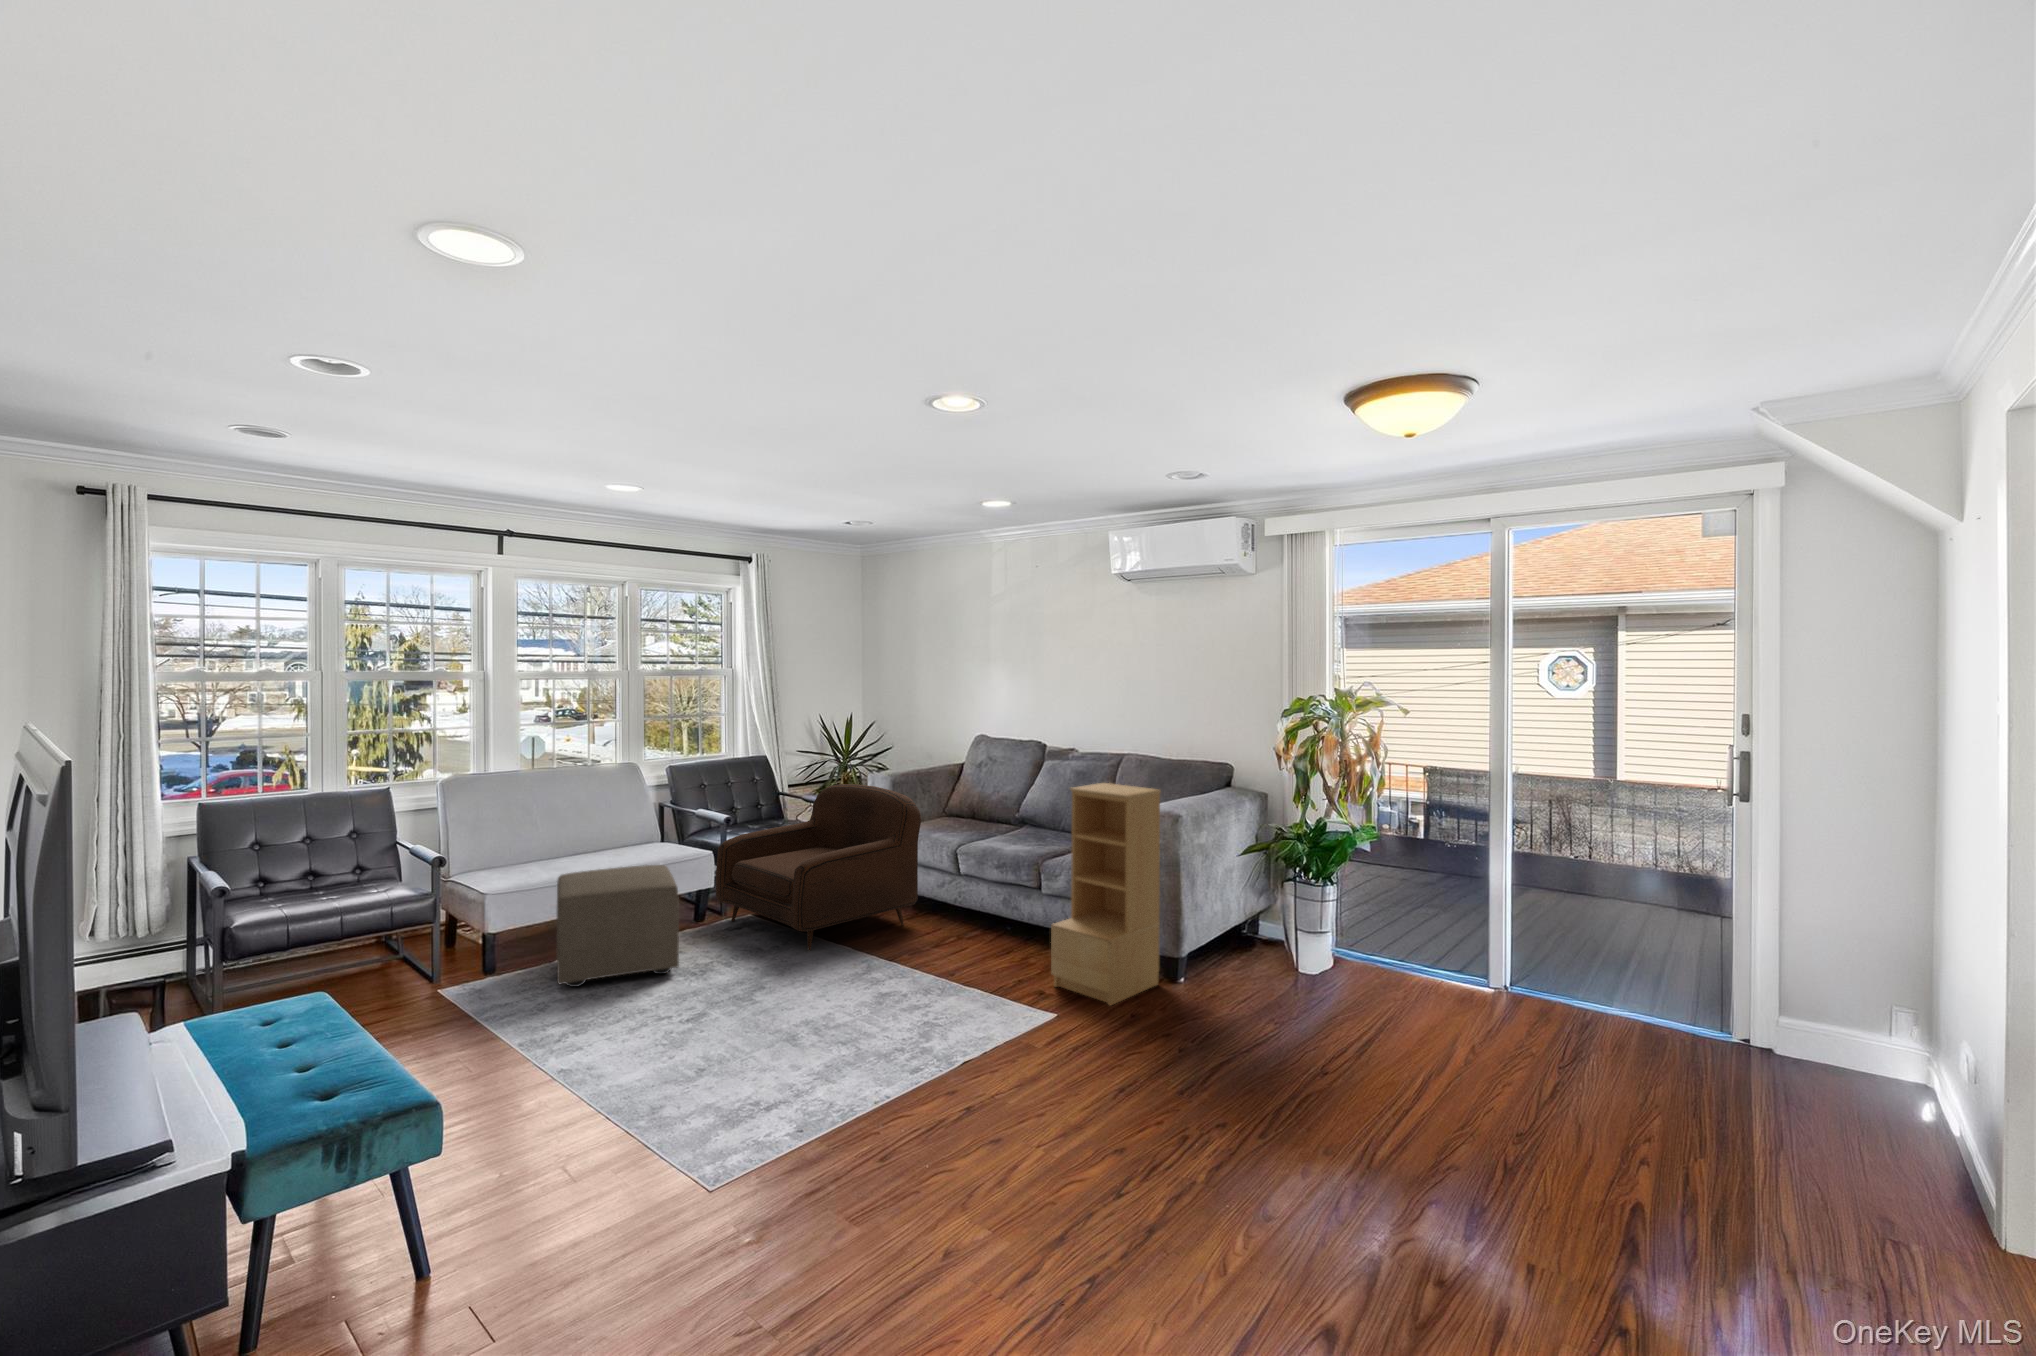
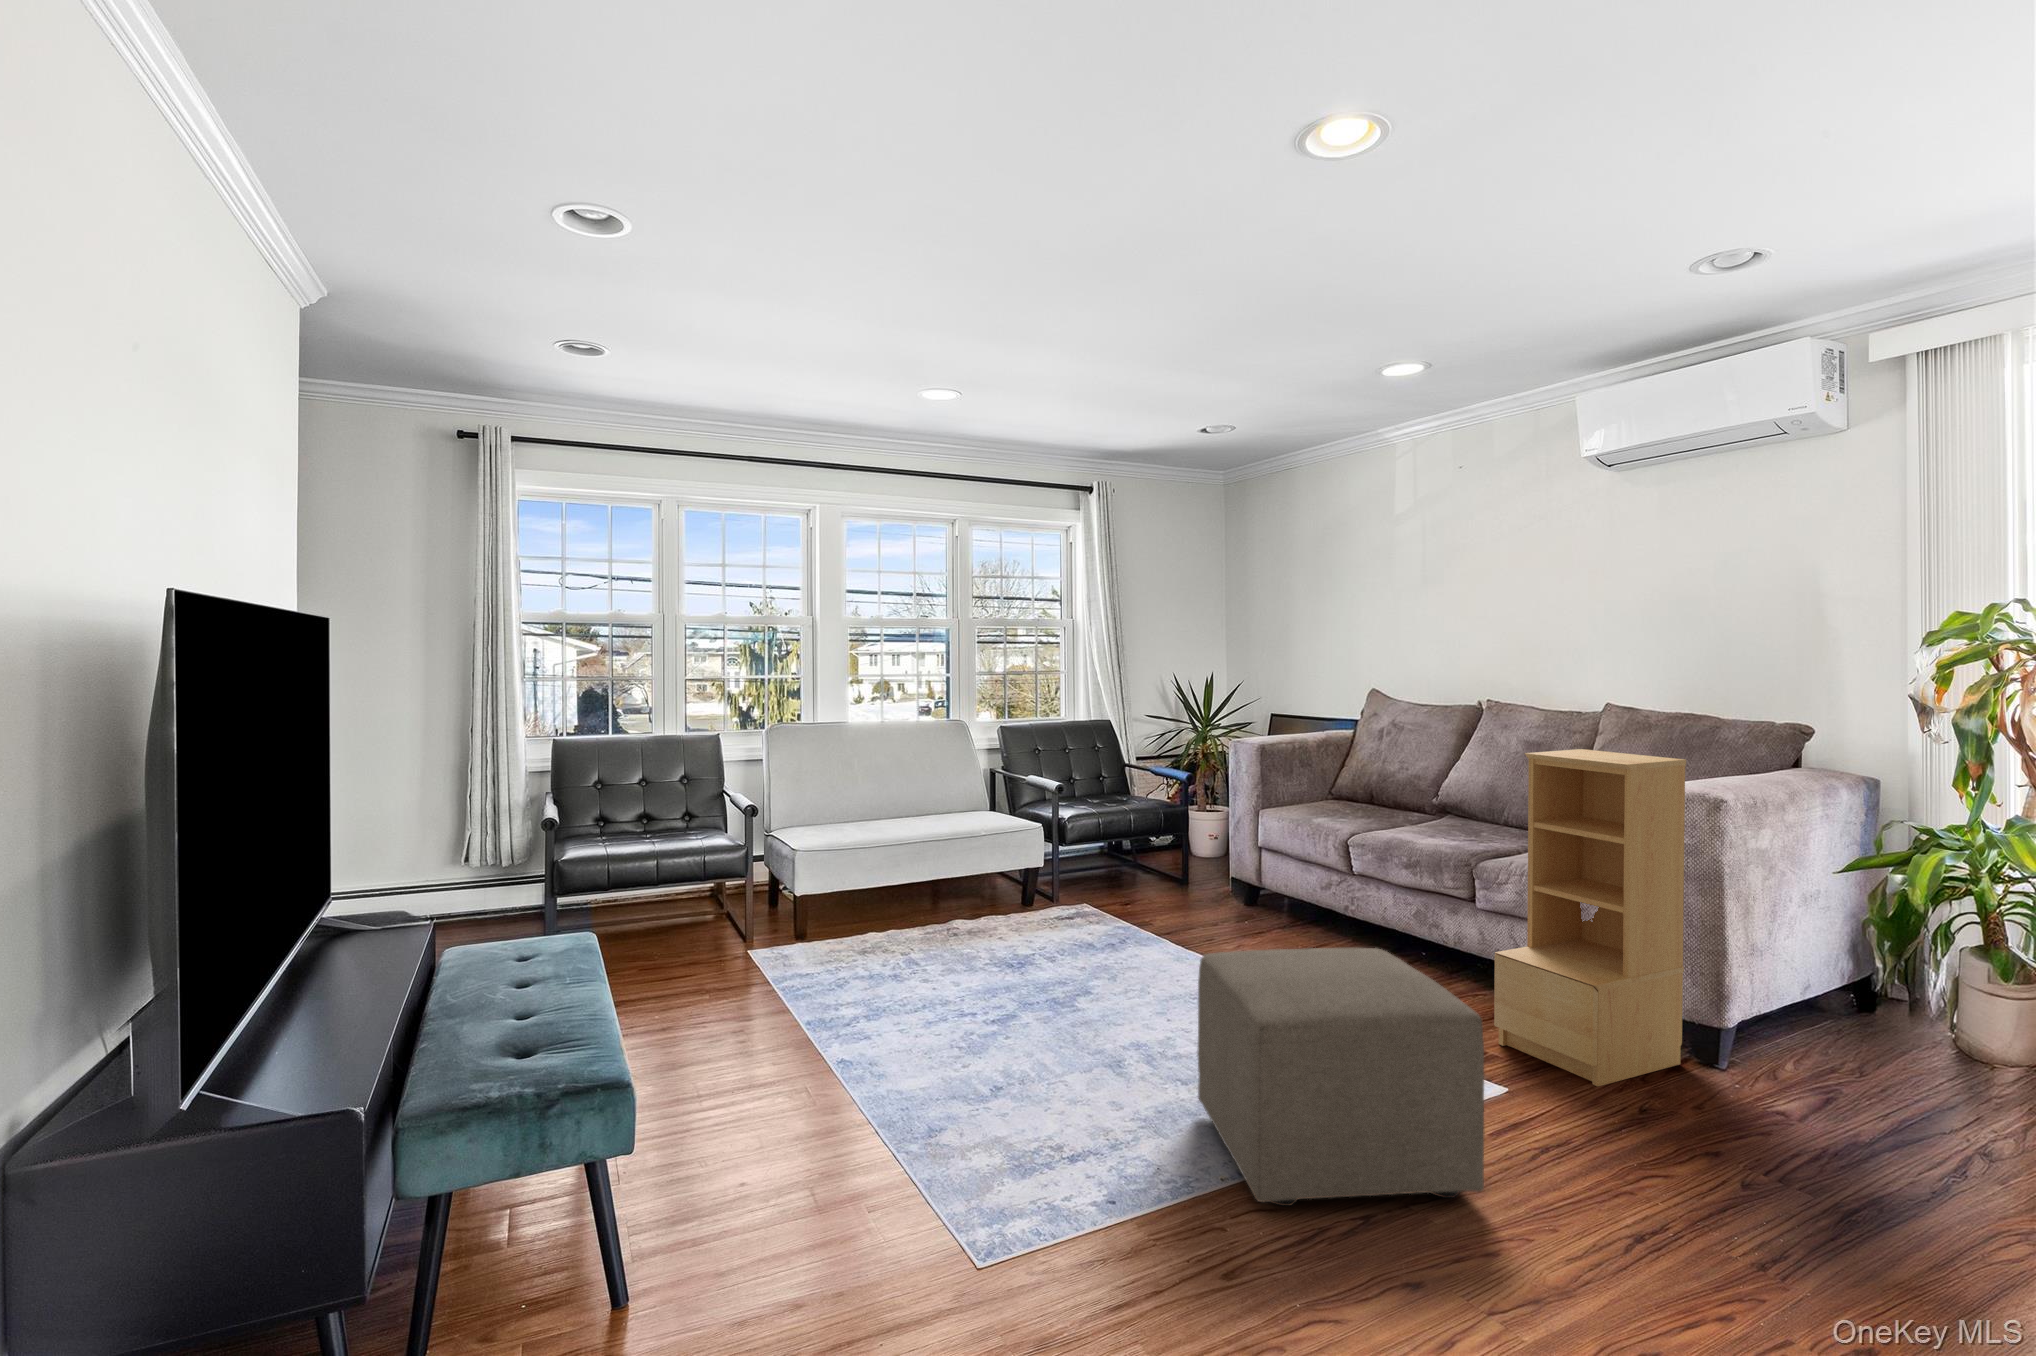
armchair: present [716,784,921,950] -> none [1045,751,1300,954]
ottoman: present [557,865,679,987] -> present [1198,948,1484,1206]

